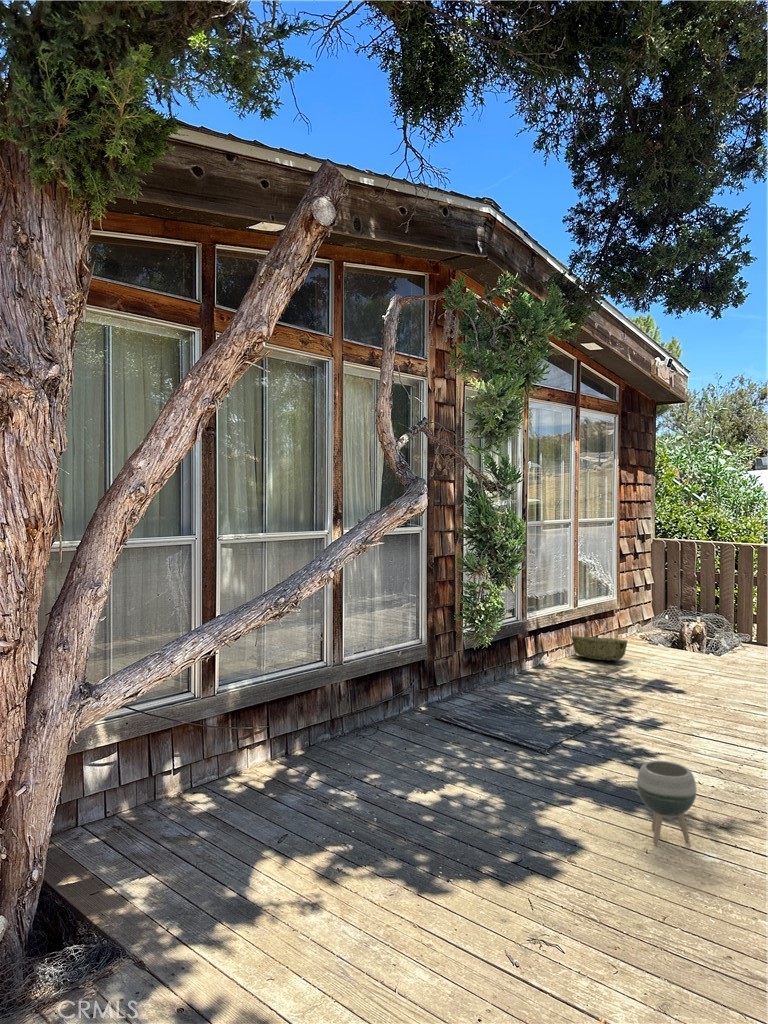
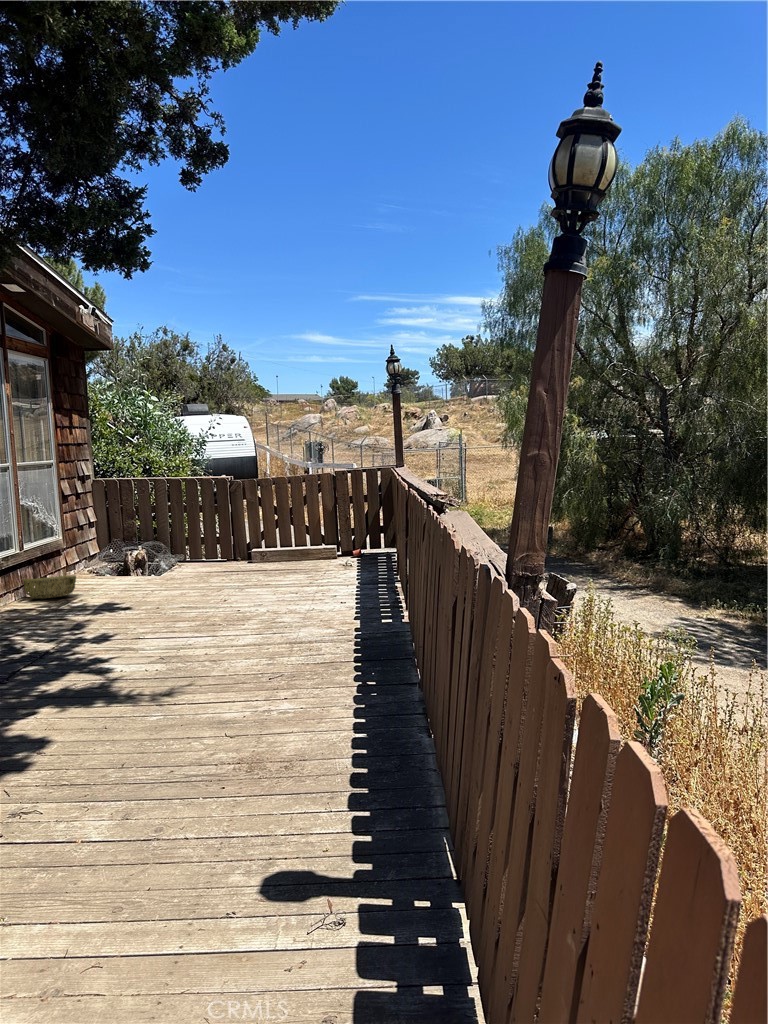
planter: present [637,761,696,844] -> none [93,653,140,720]

